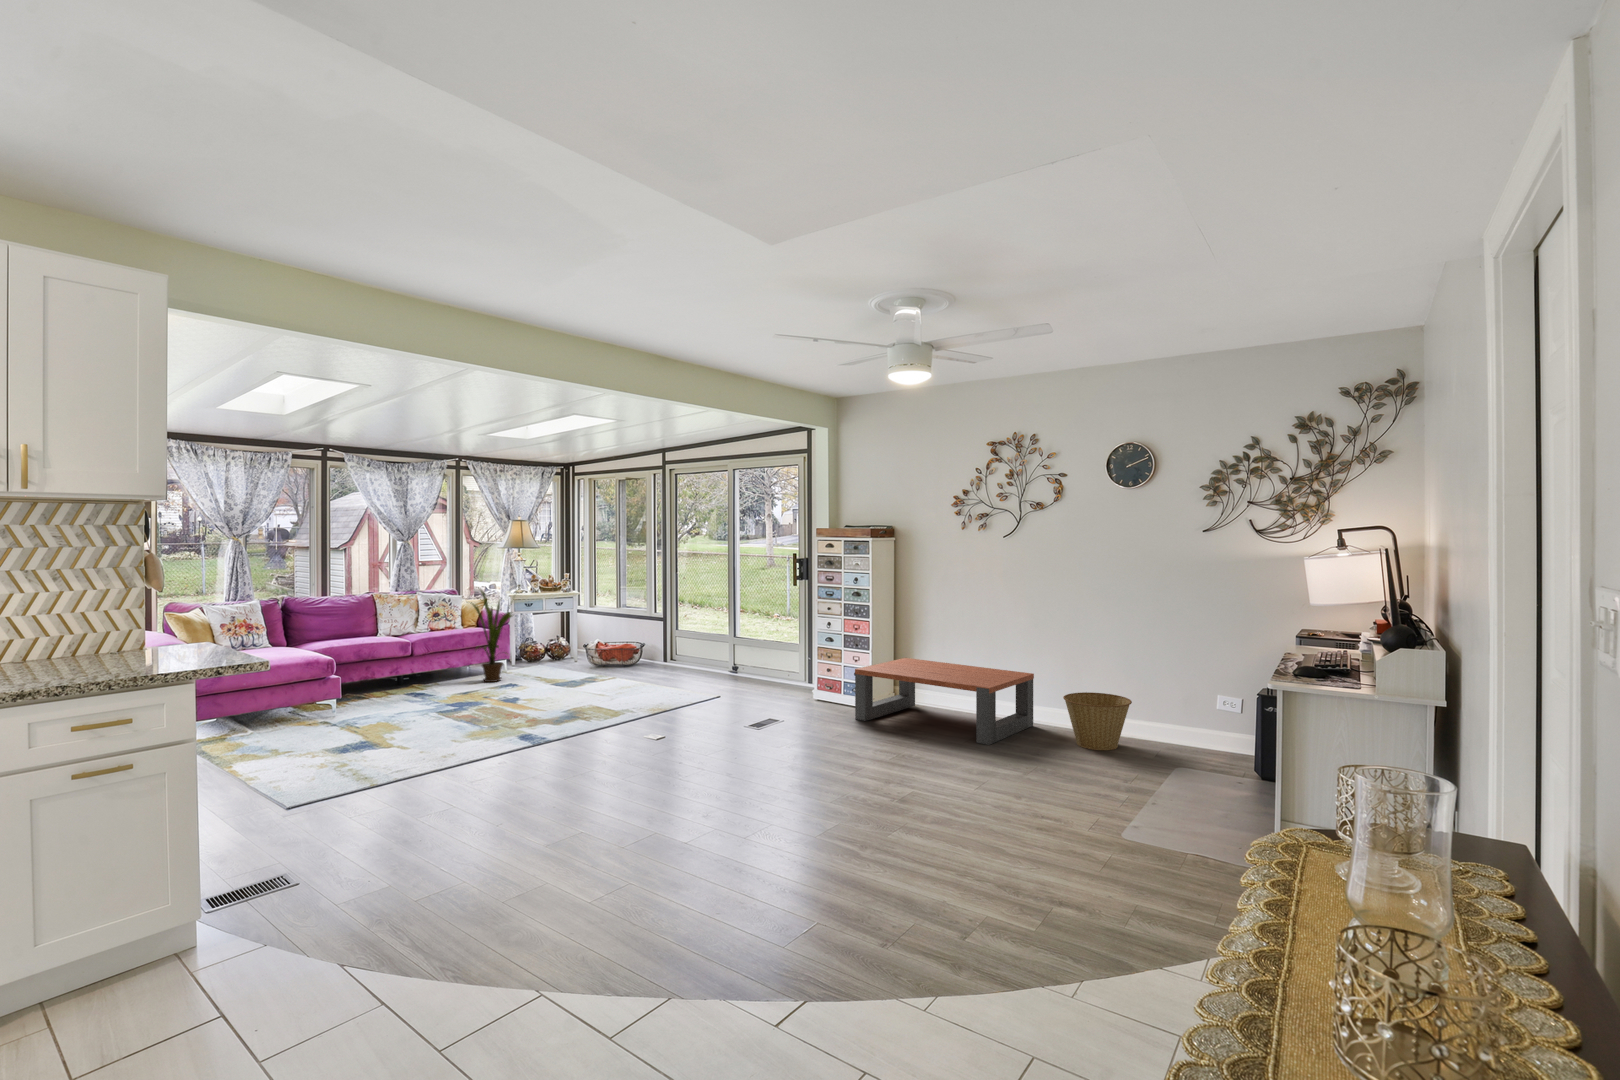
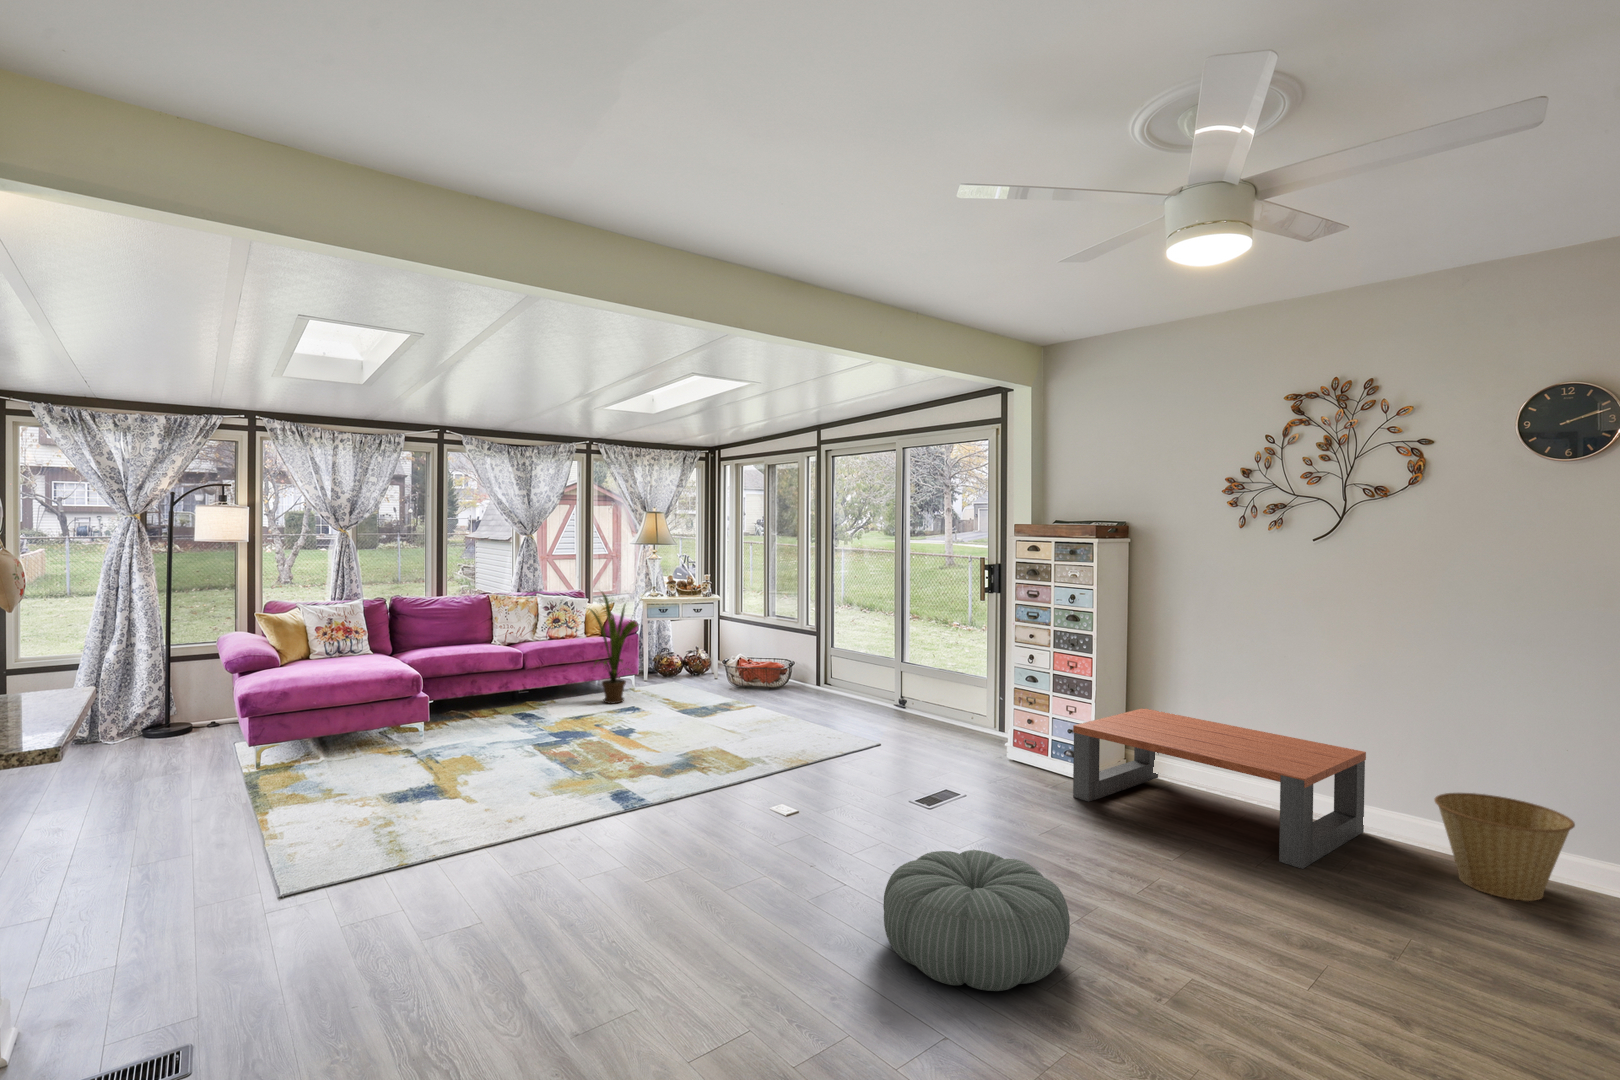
pouf: none [724,736,838,808] -> present [883,850,1070,991]

